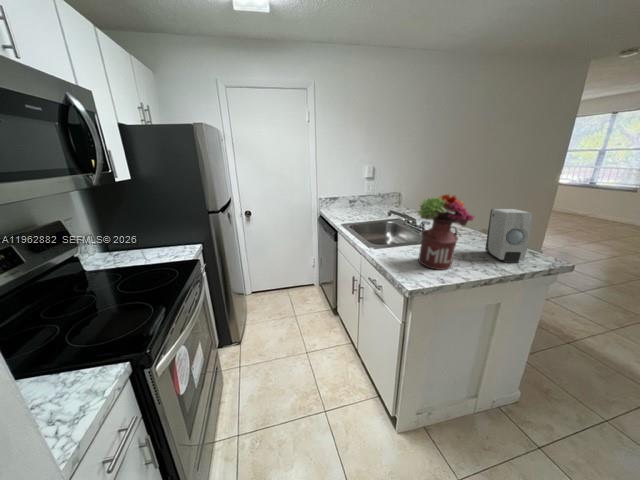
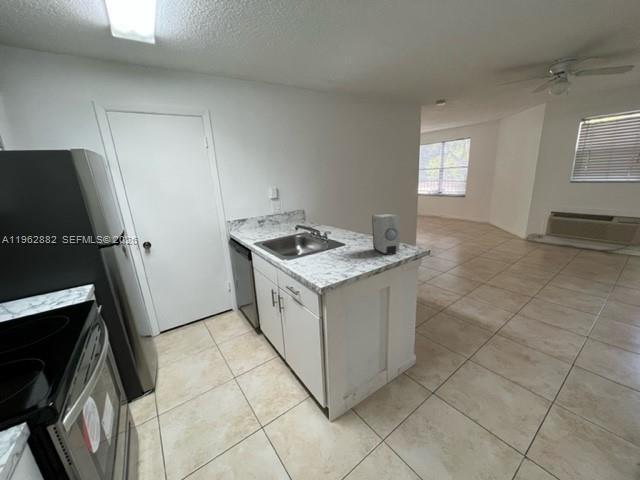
flower arrangement: present [418,194,475,270] -> none [319,205,362,268]

